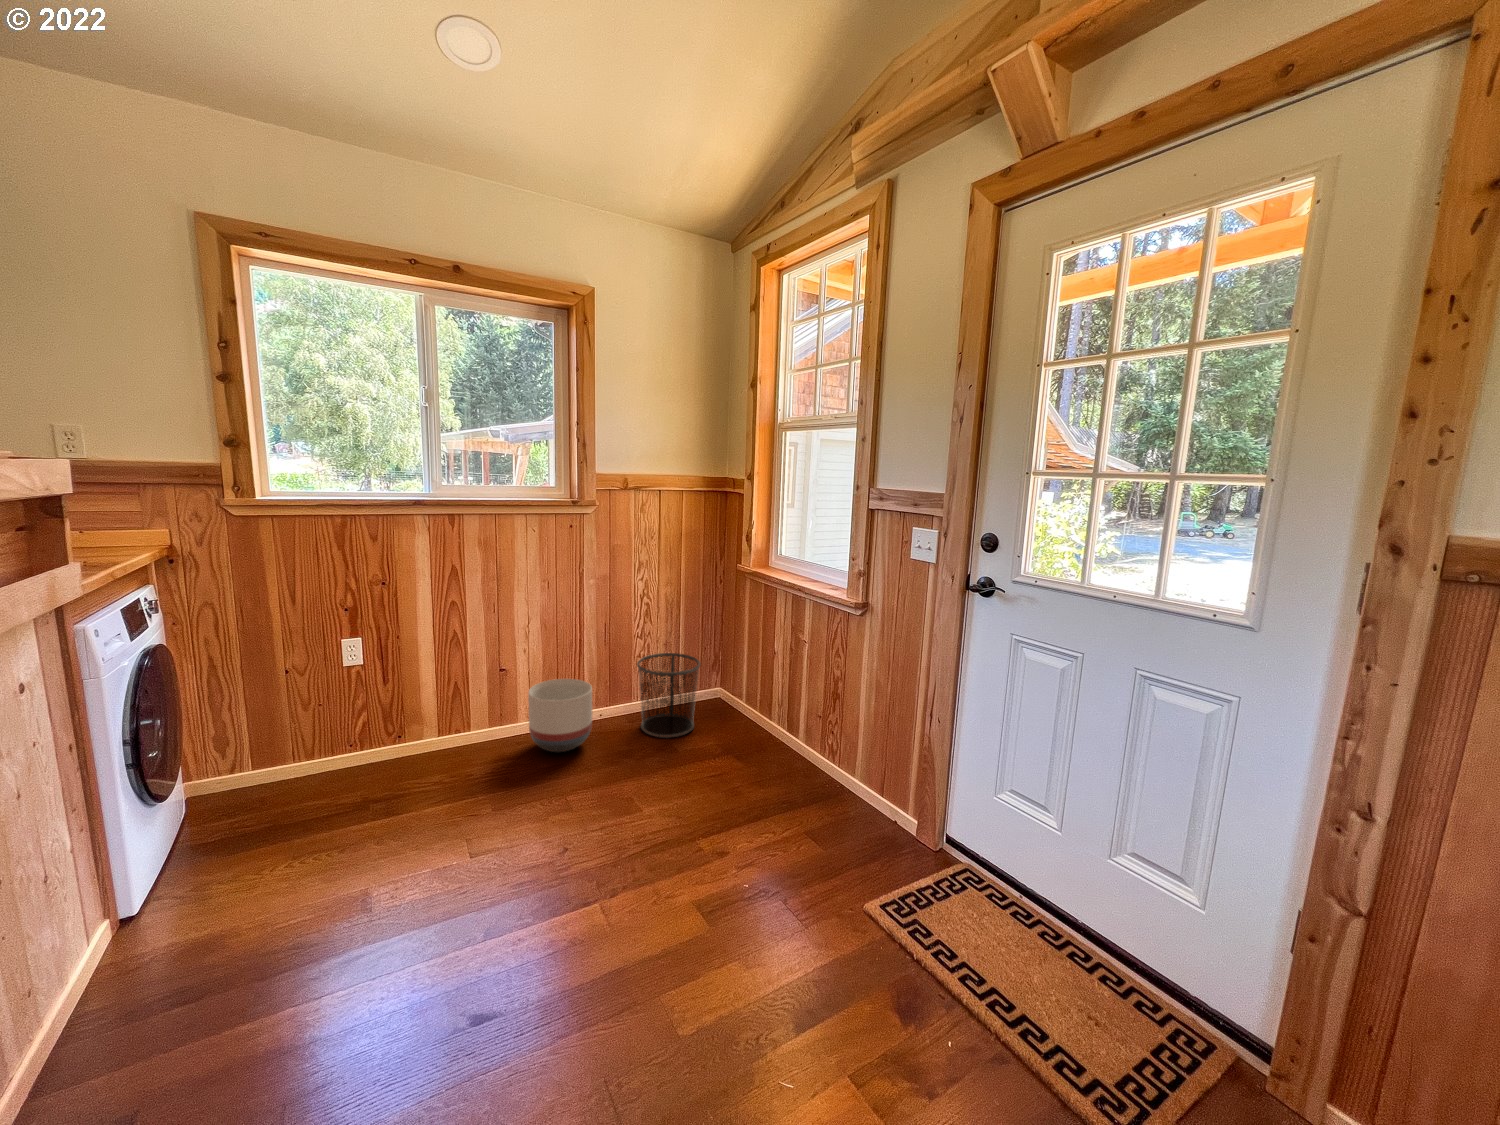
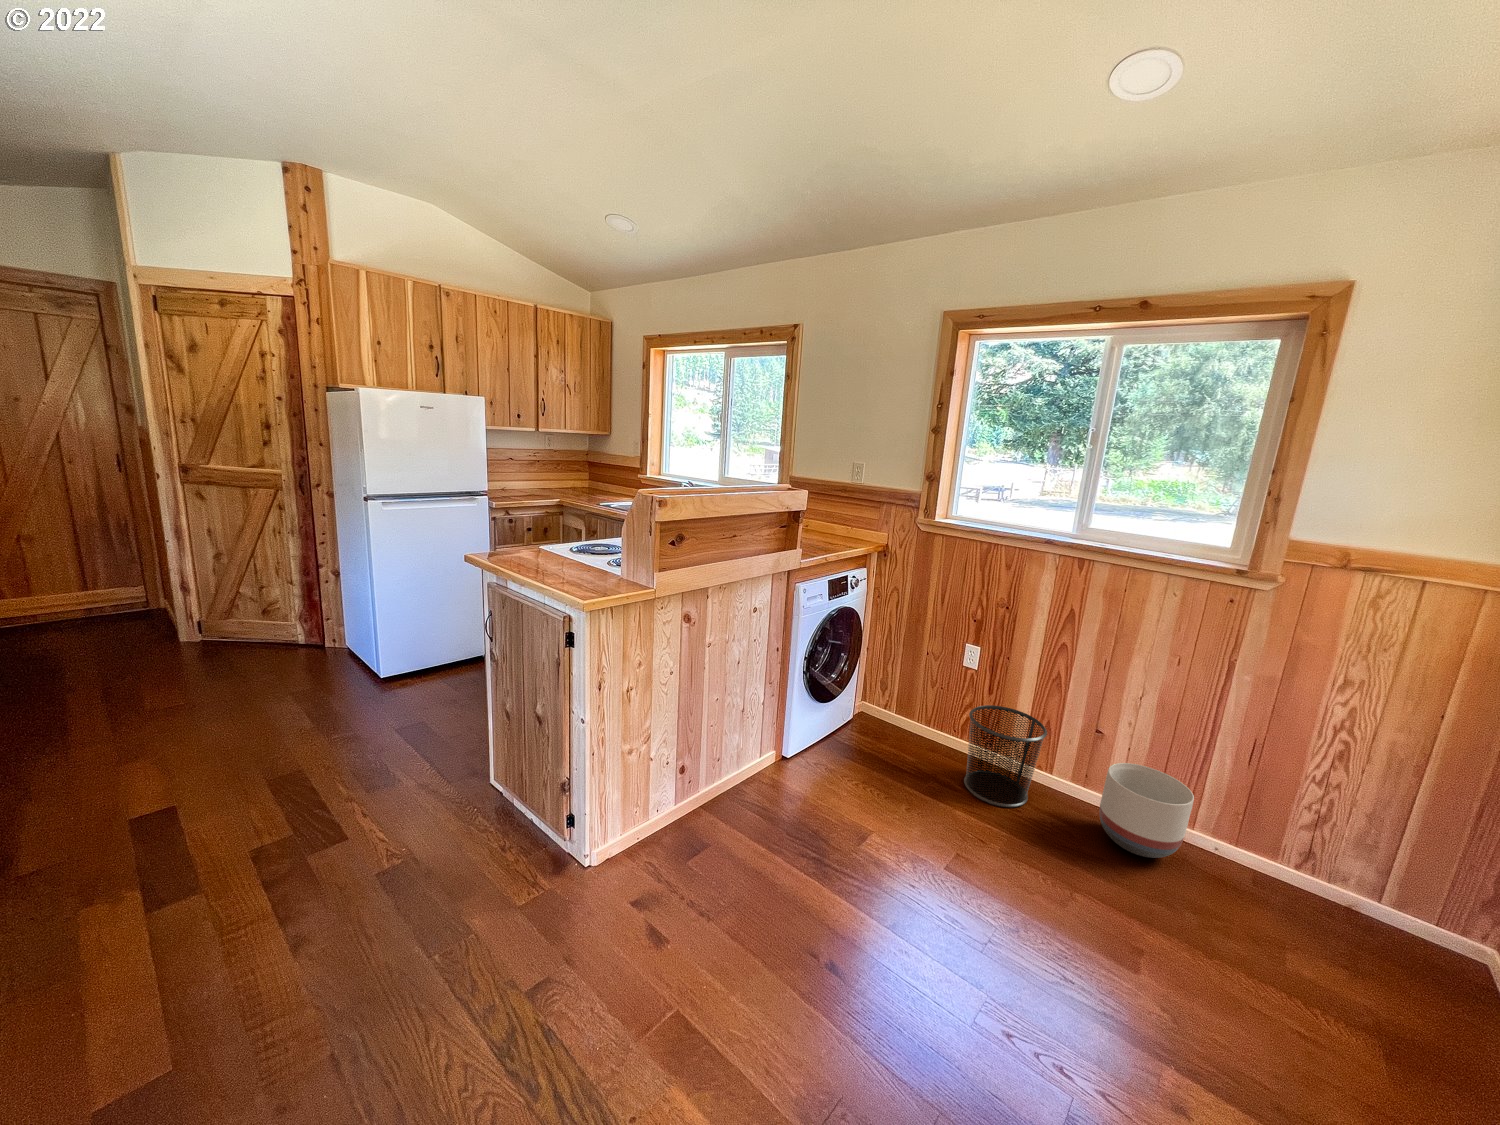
trash can: present [637,653,701,738] -> present [964,705,1047,807]

